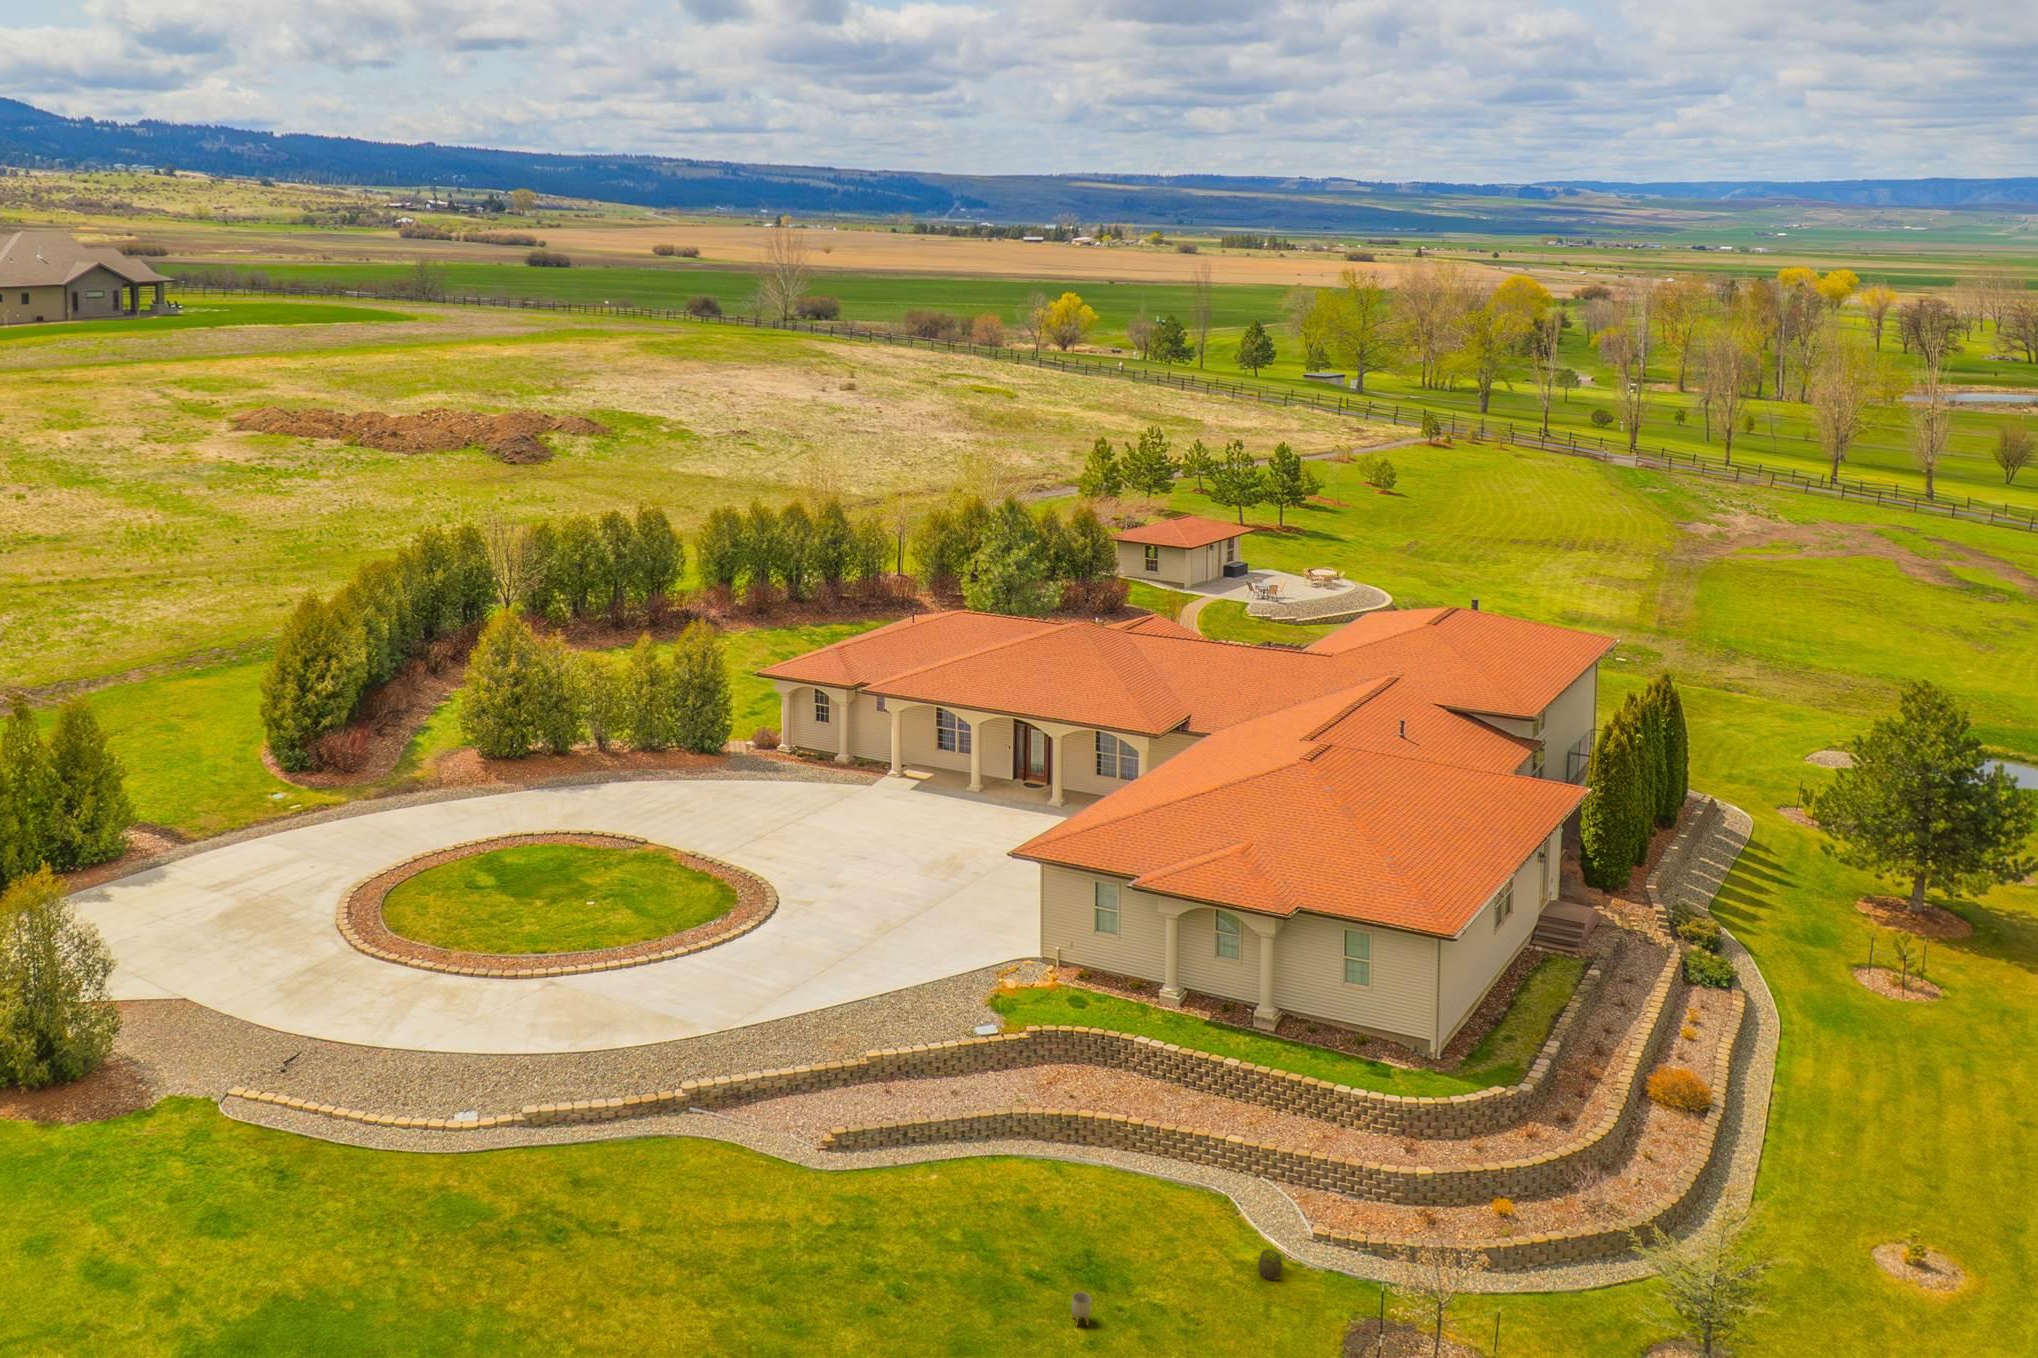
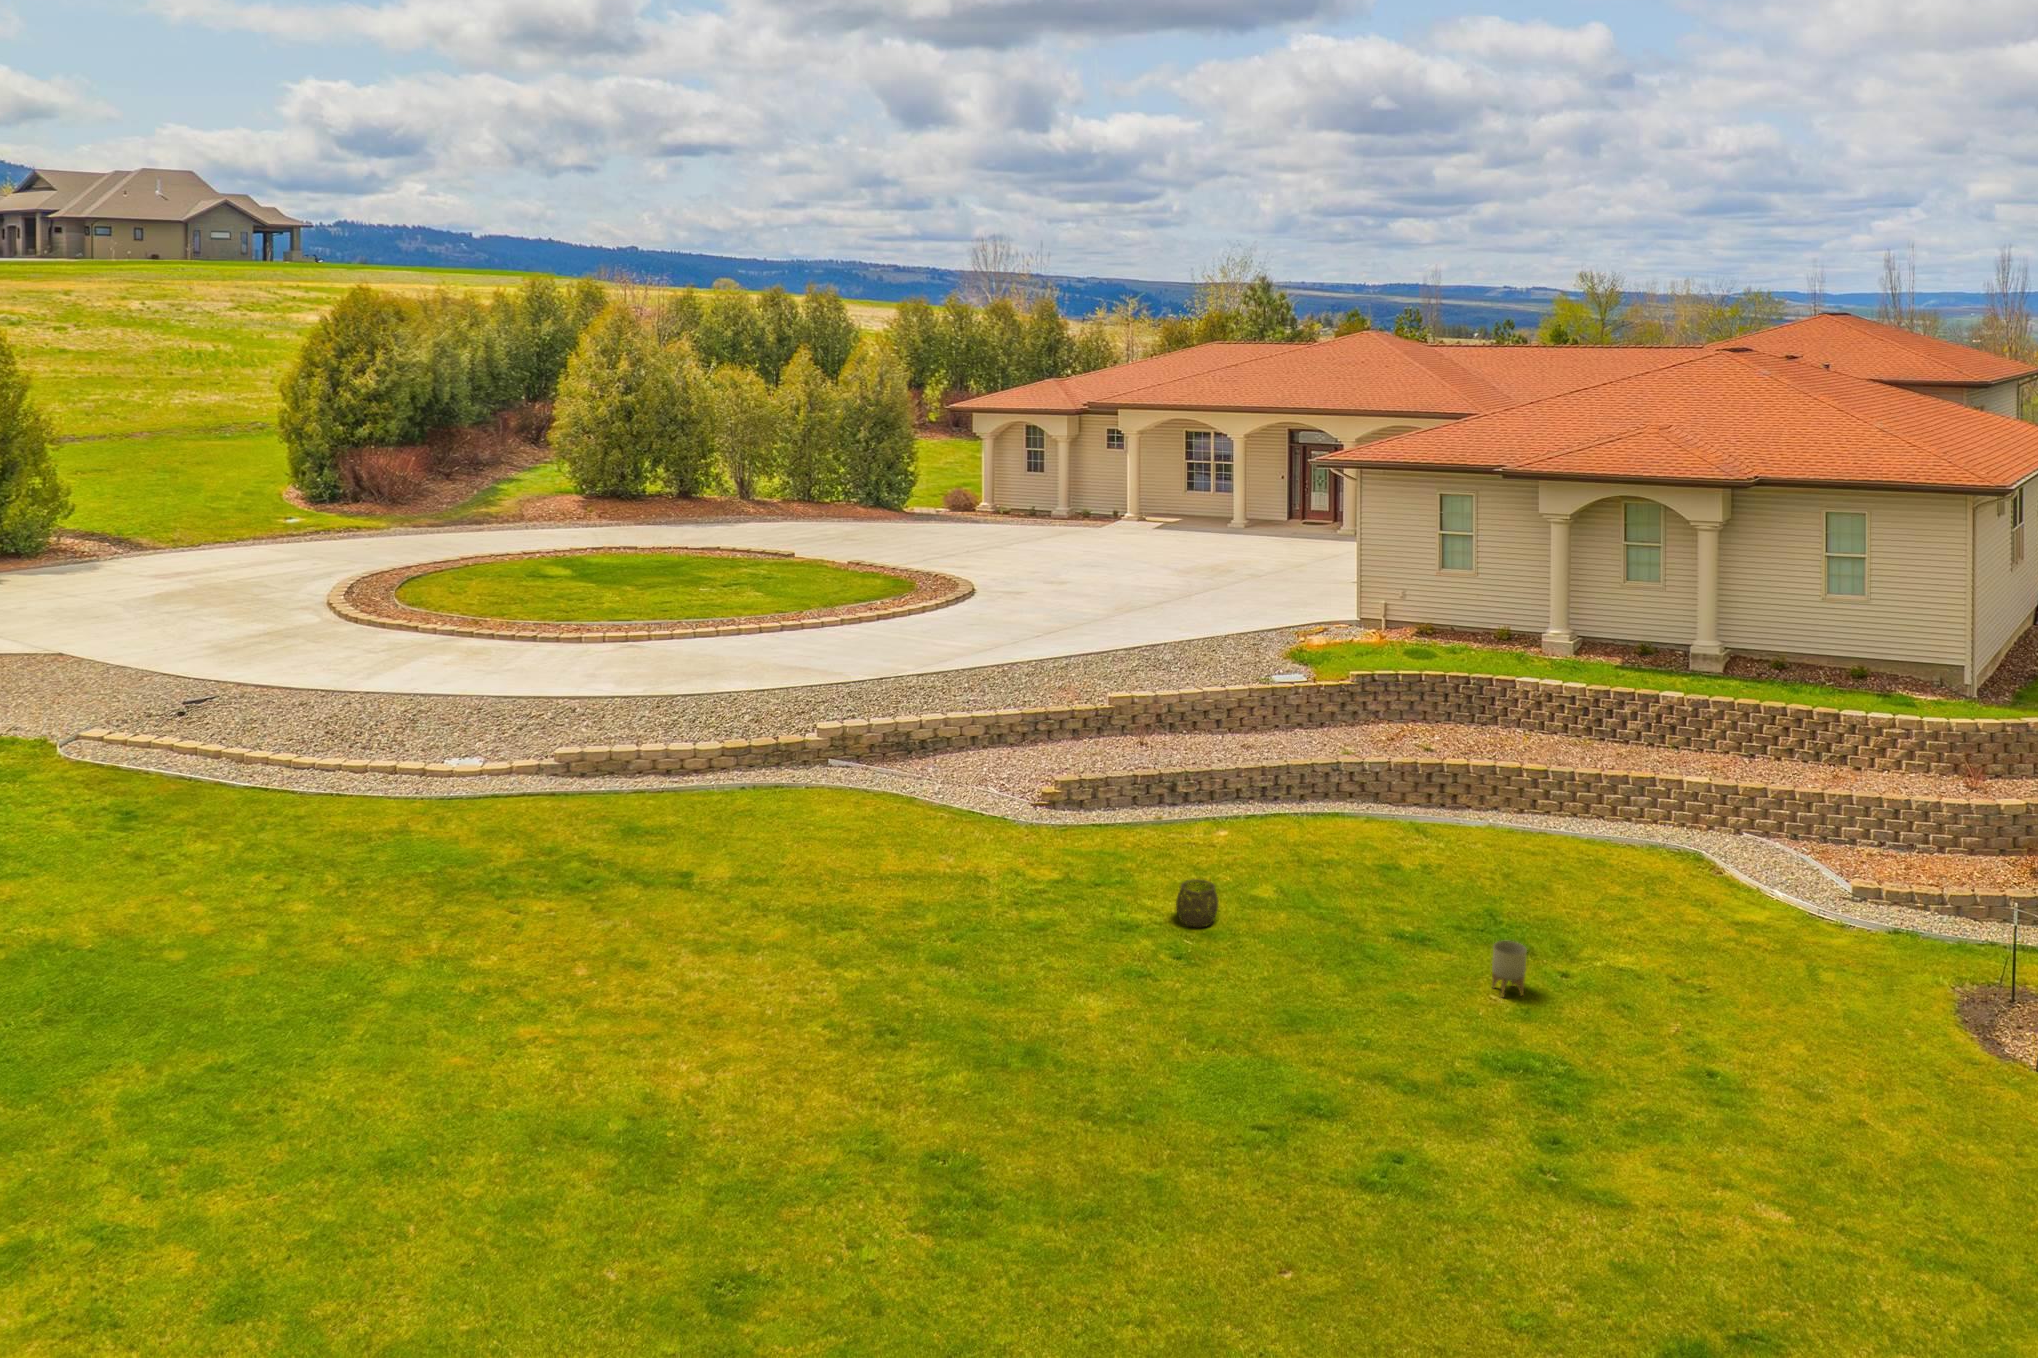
woven basket: present [1258,1250,1282,1280] -> present [1176,879,1218,928]

